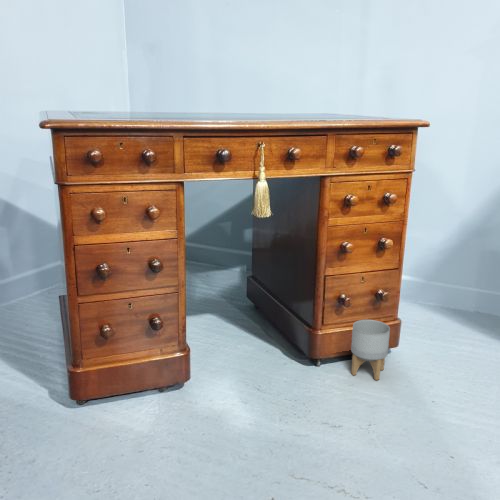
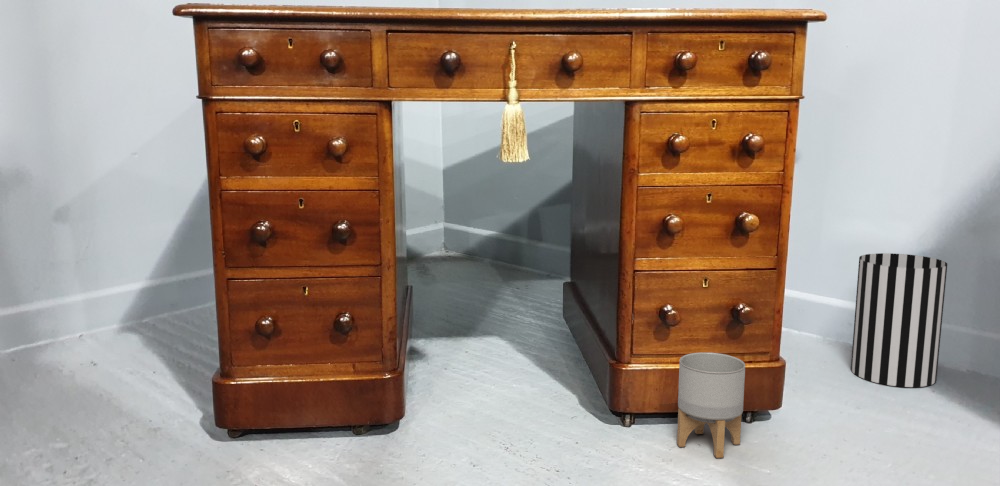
wastebasket: none [417,246,470,322] -> present [851,253,947,387]

